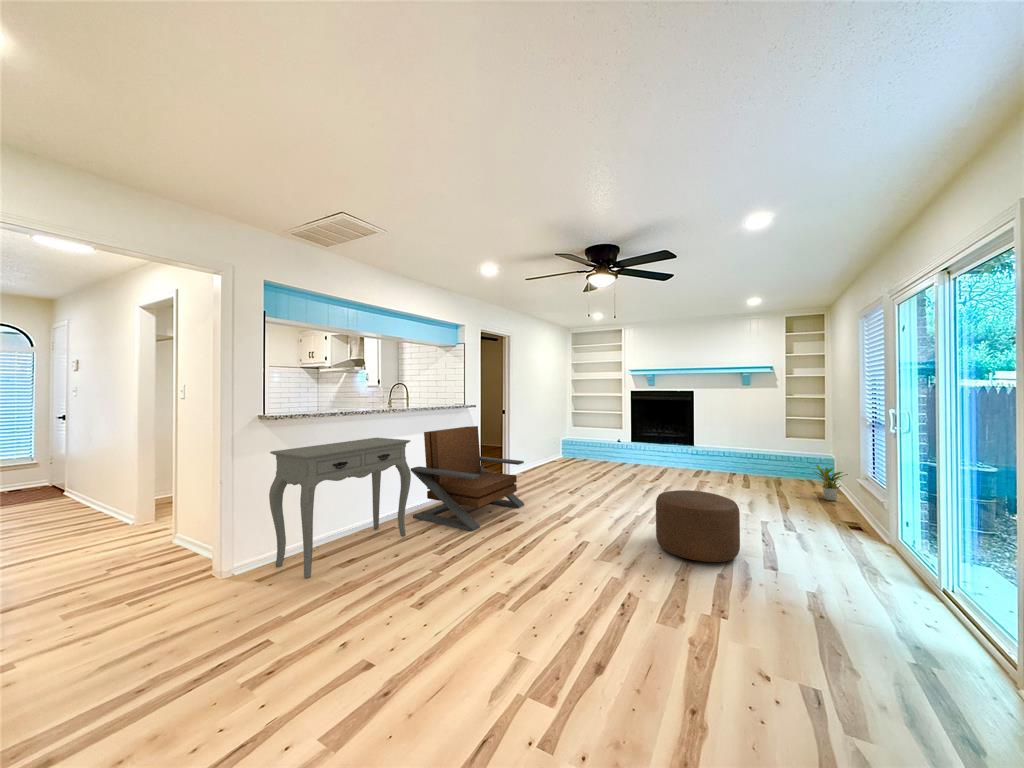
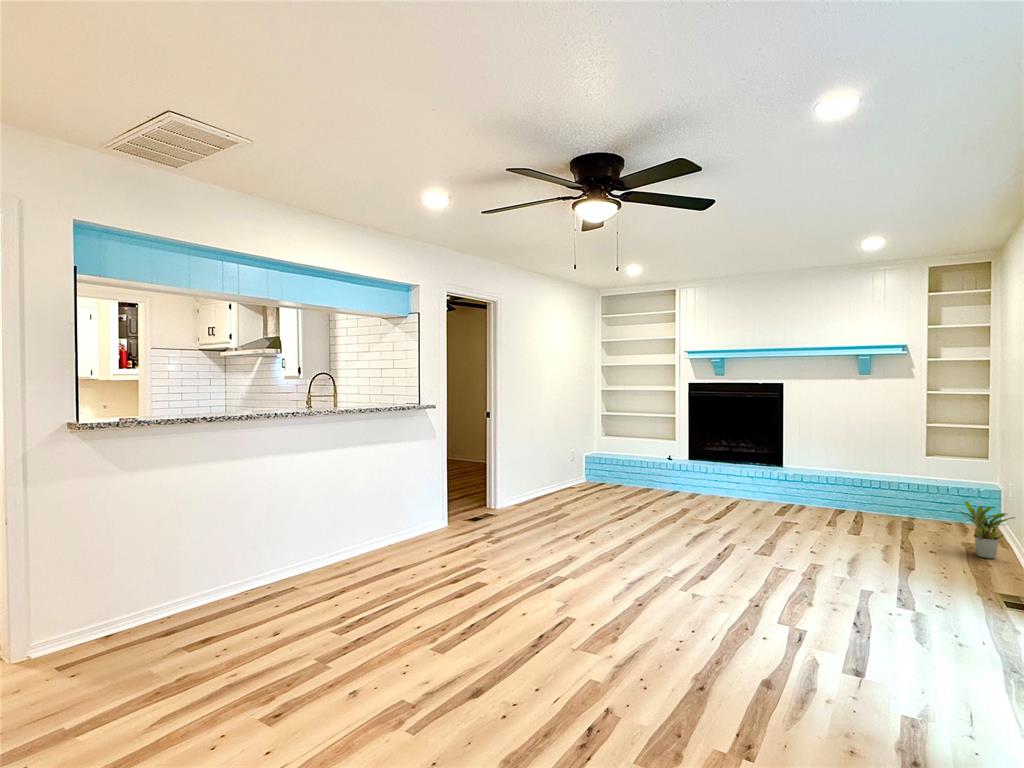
lounge chair: present [411,426,524,531] -> none [324,437,499,596]
console table: present [269,438,411,578] -> none [86,454,312,665]
ottoman: present [656,490,740,562] -> none [678,542,808,660]

